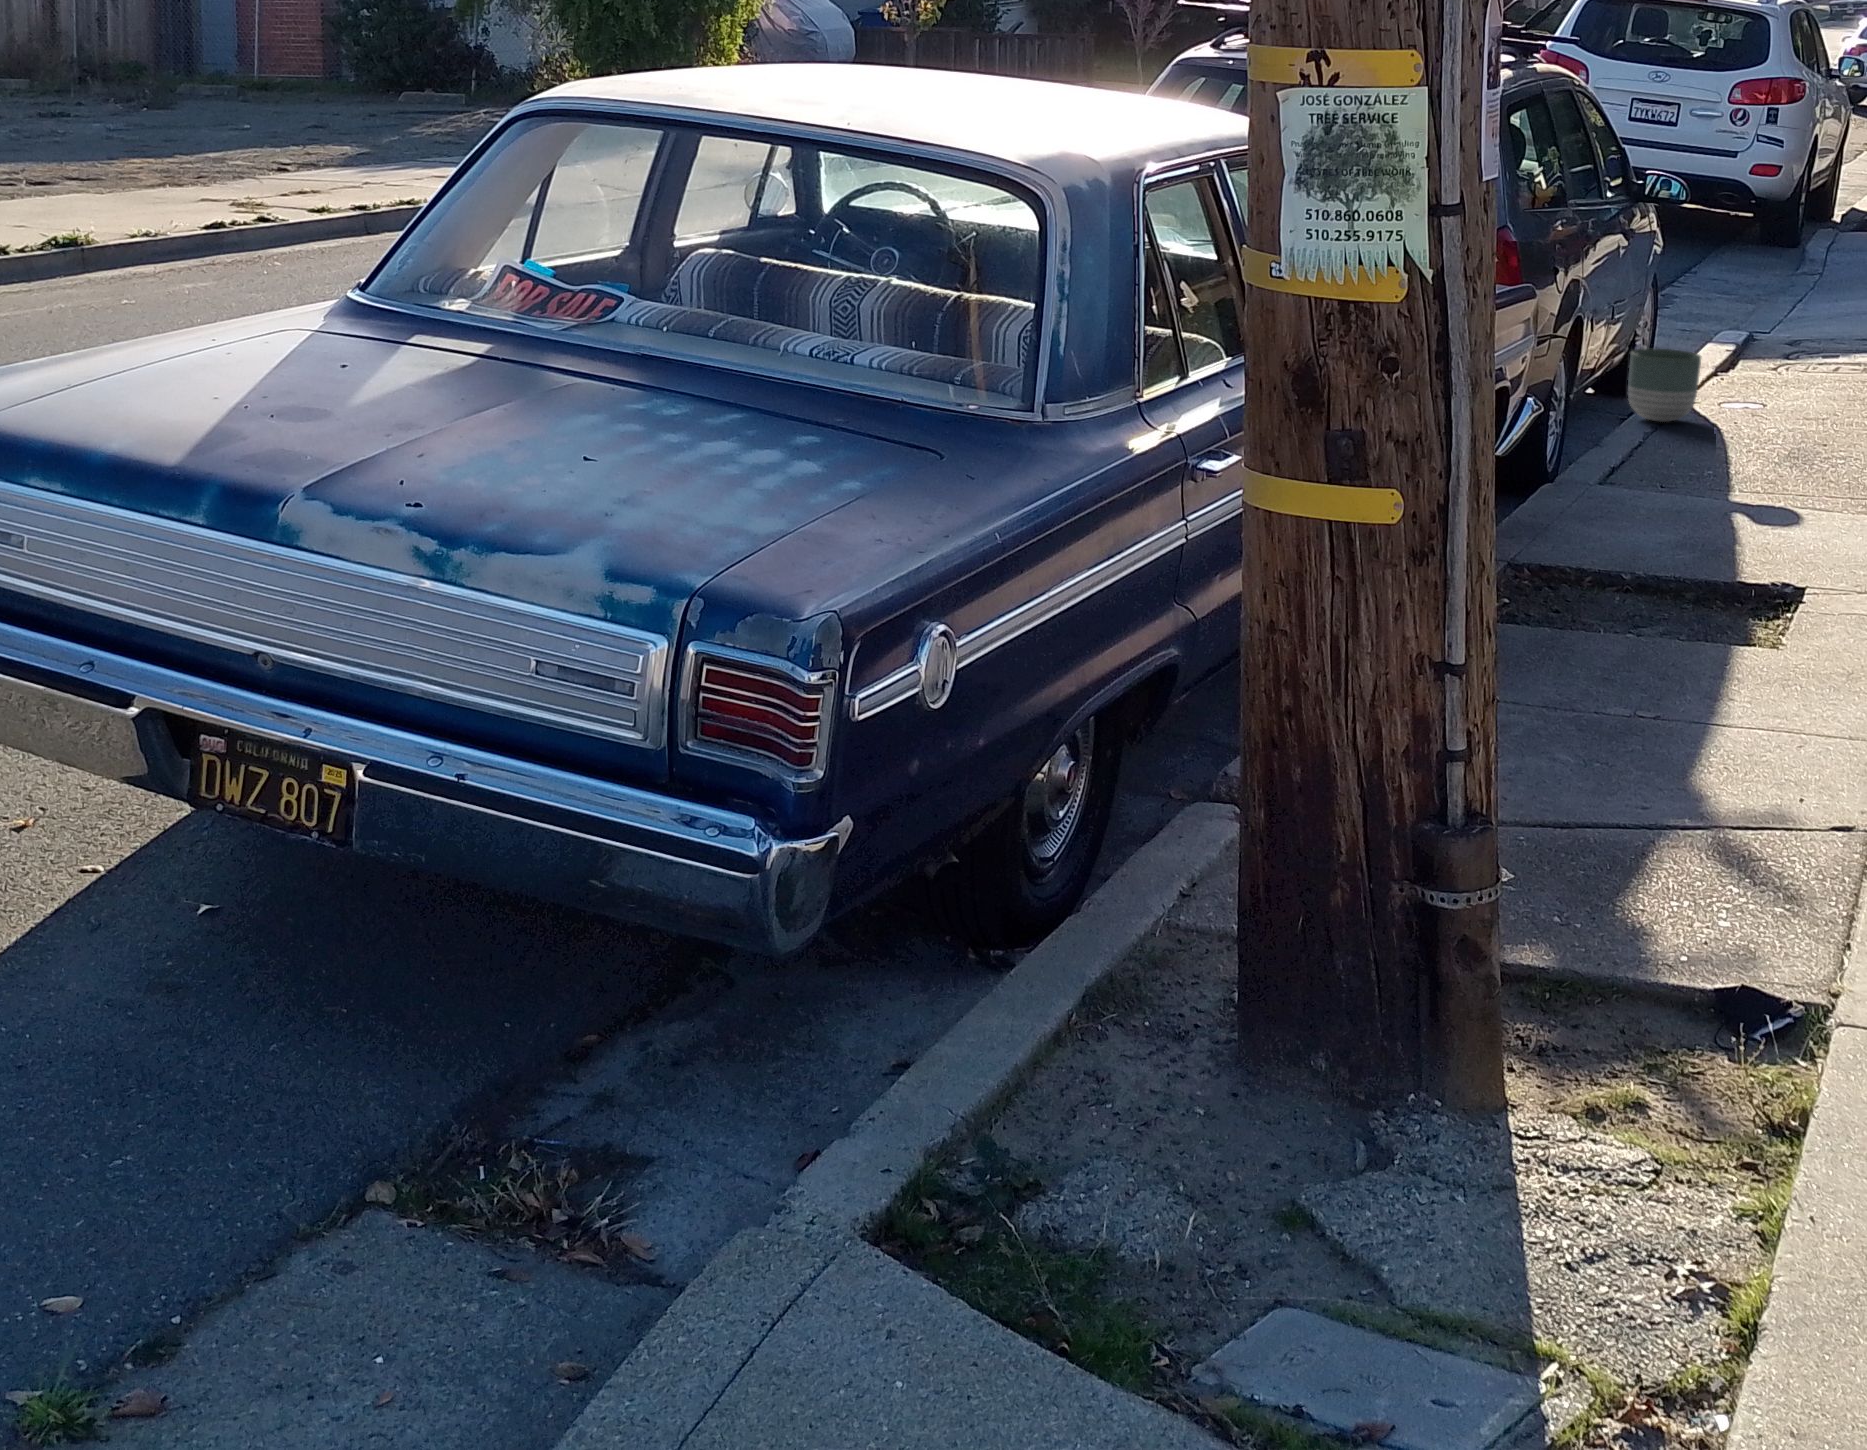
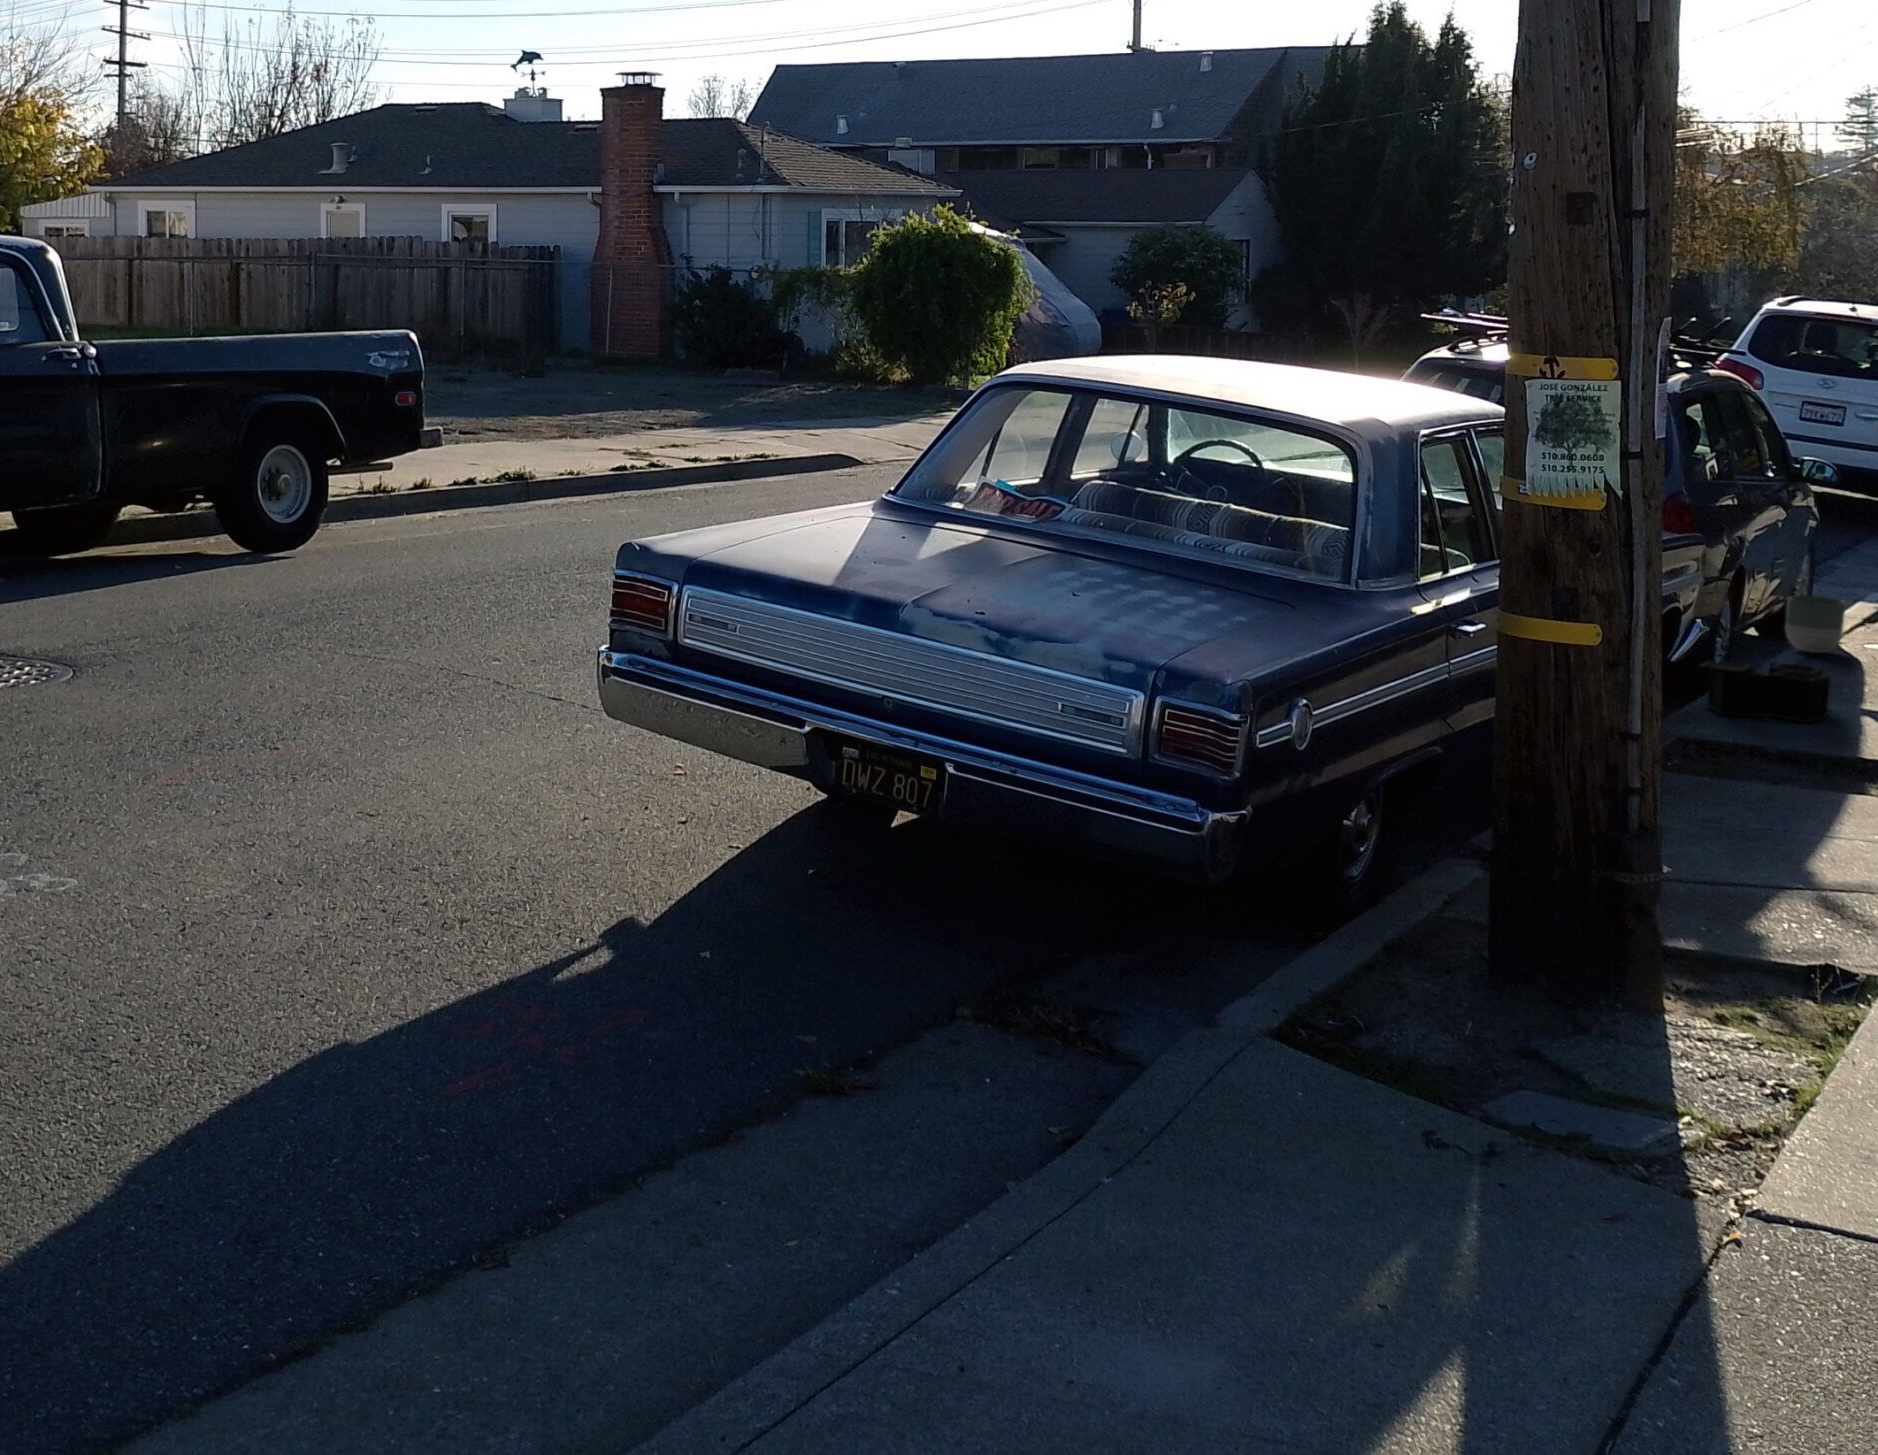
storage bin: none [1525,447,1701,529] -> present [1699,661,1830,722]

